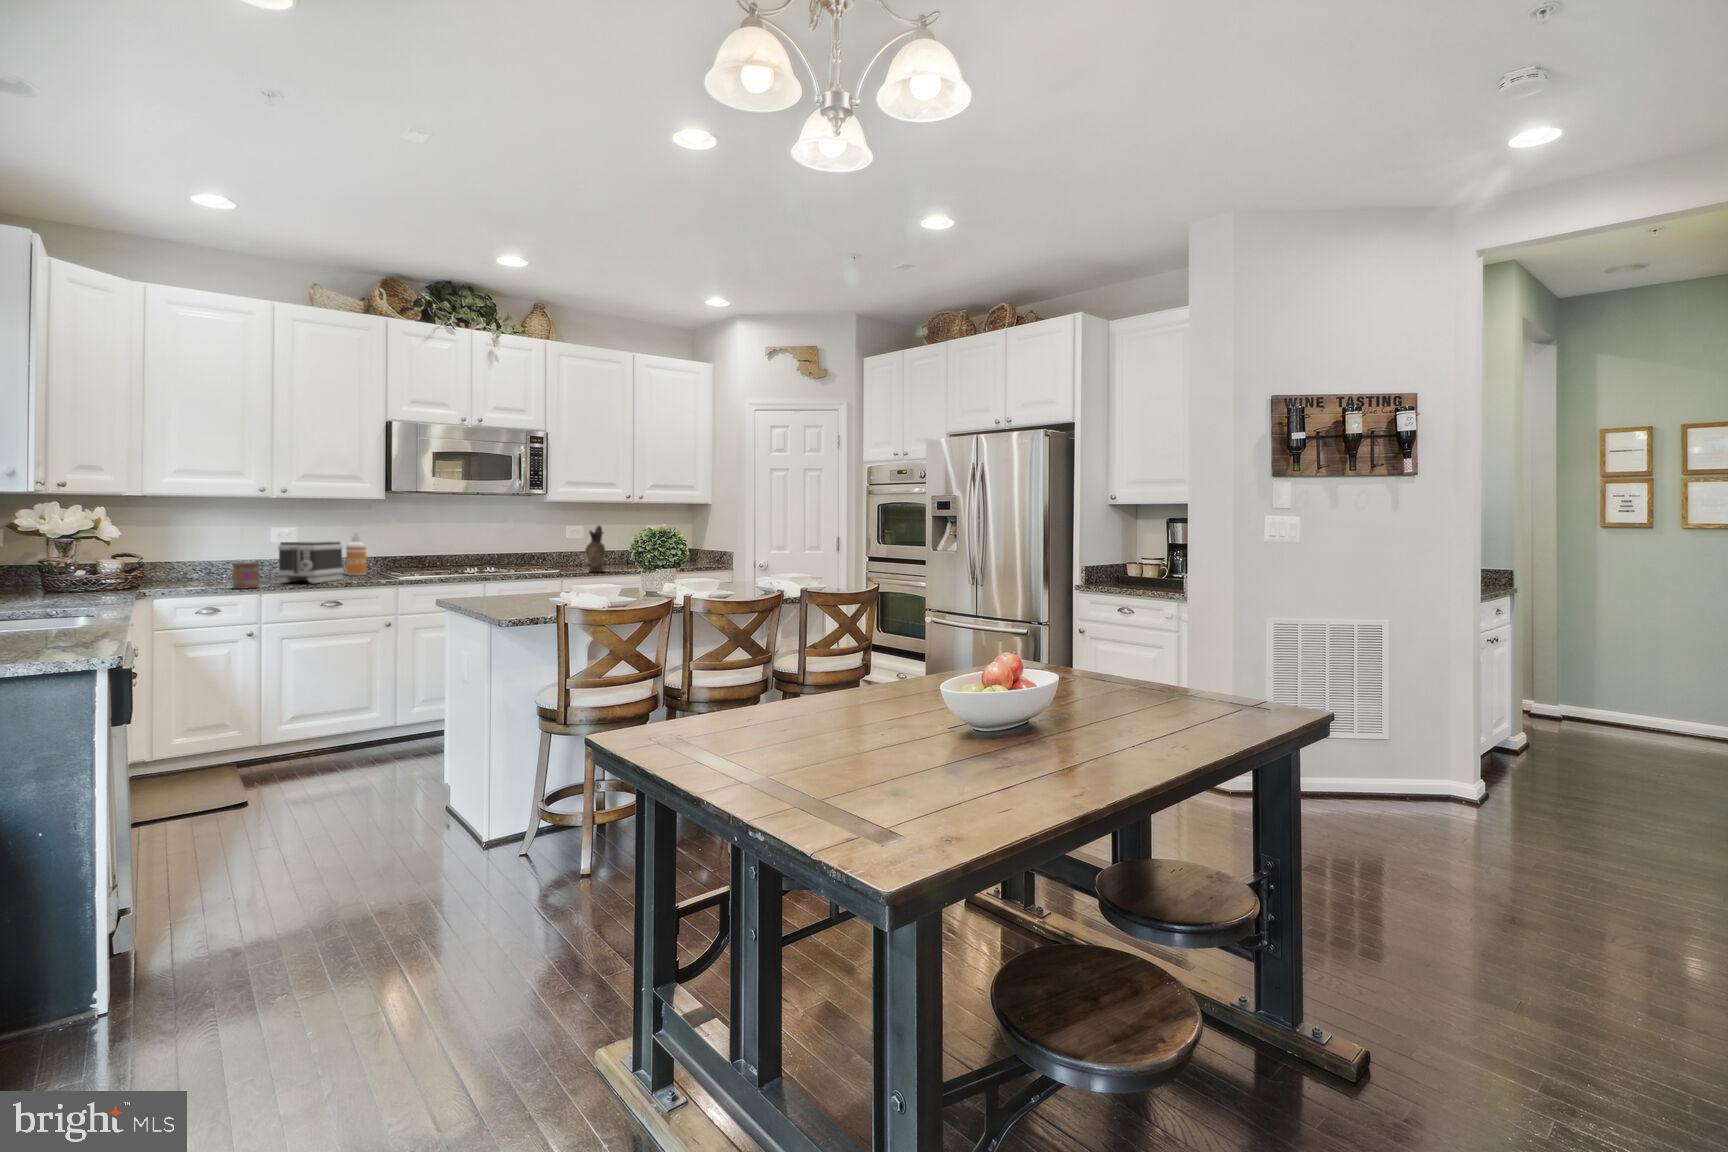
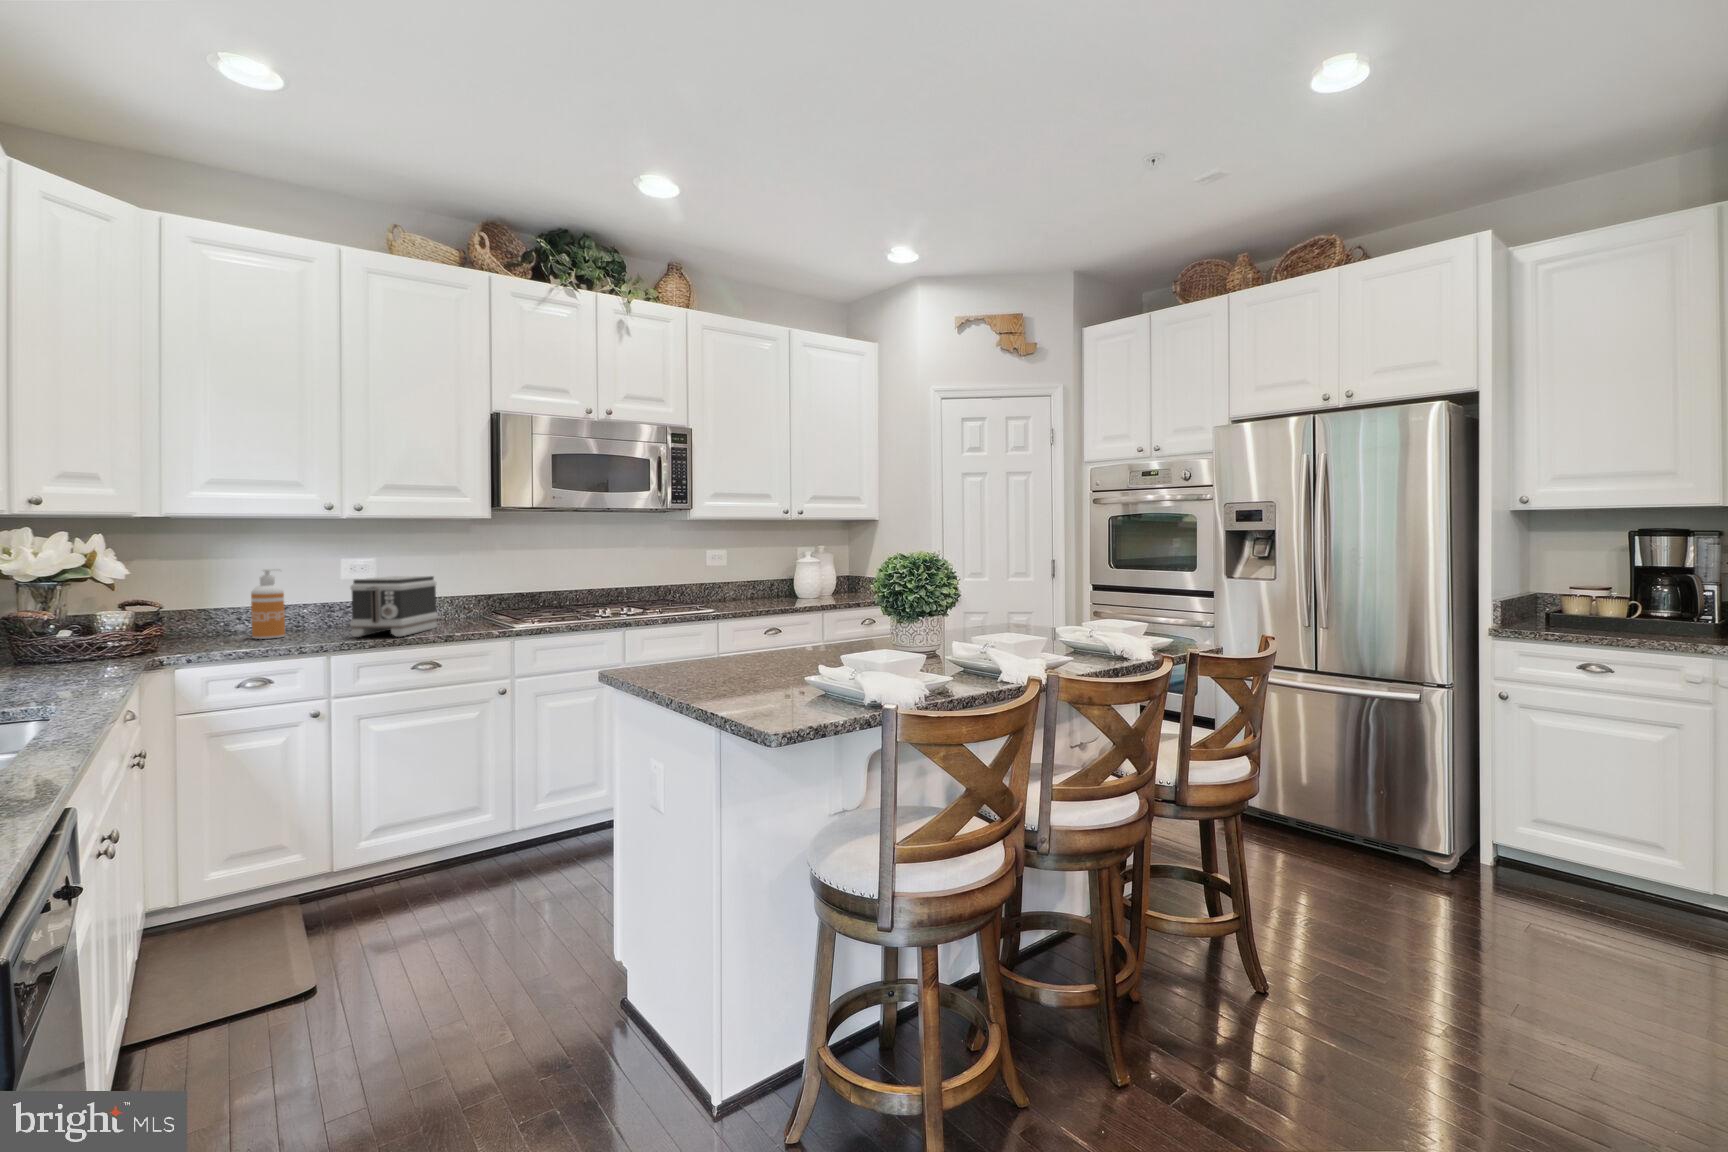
ceramic pitcher: present [585,526,605,572] -> none [740,547,765,608]
soap dispenser: present [346,532,367,575] -> present [251,569,285,639]
mug: present [232,563,271,589] -> none [286,611,341,649]

